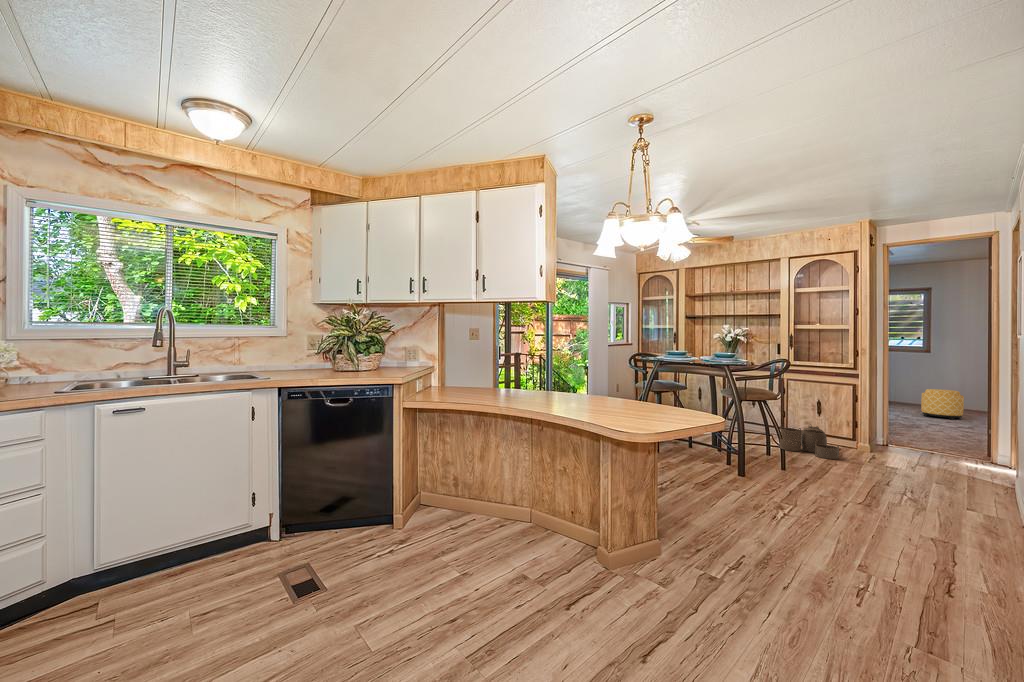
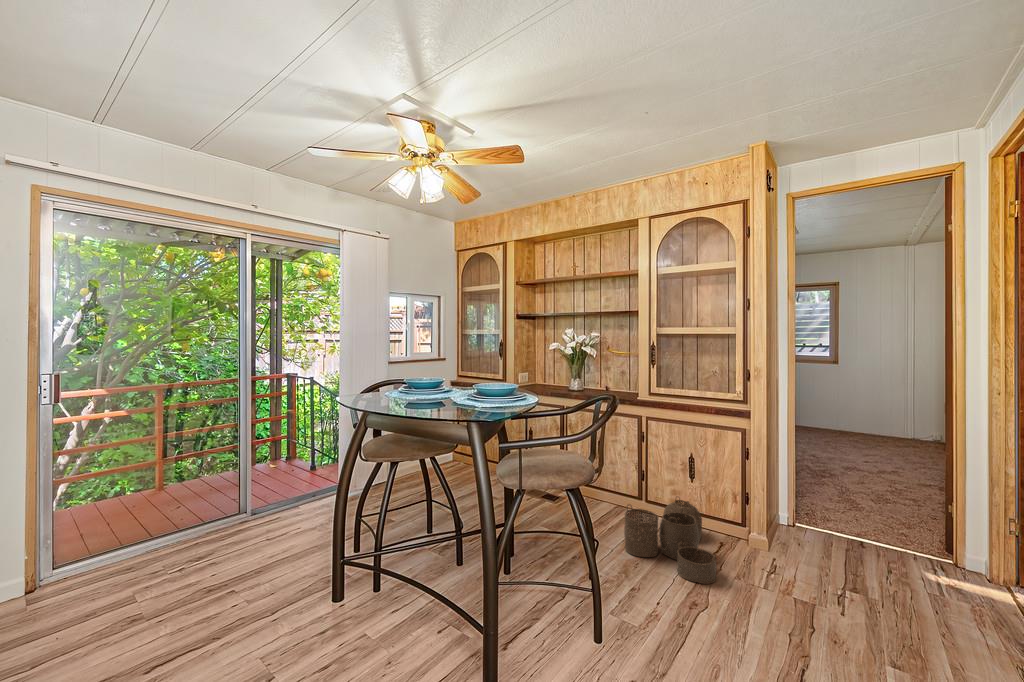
ottoman: present [921,389,964,420] -> none [831,405,880,446]

